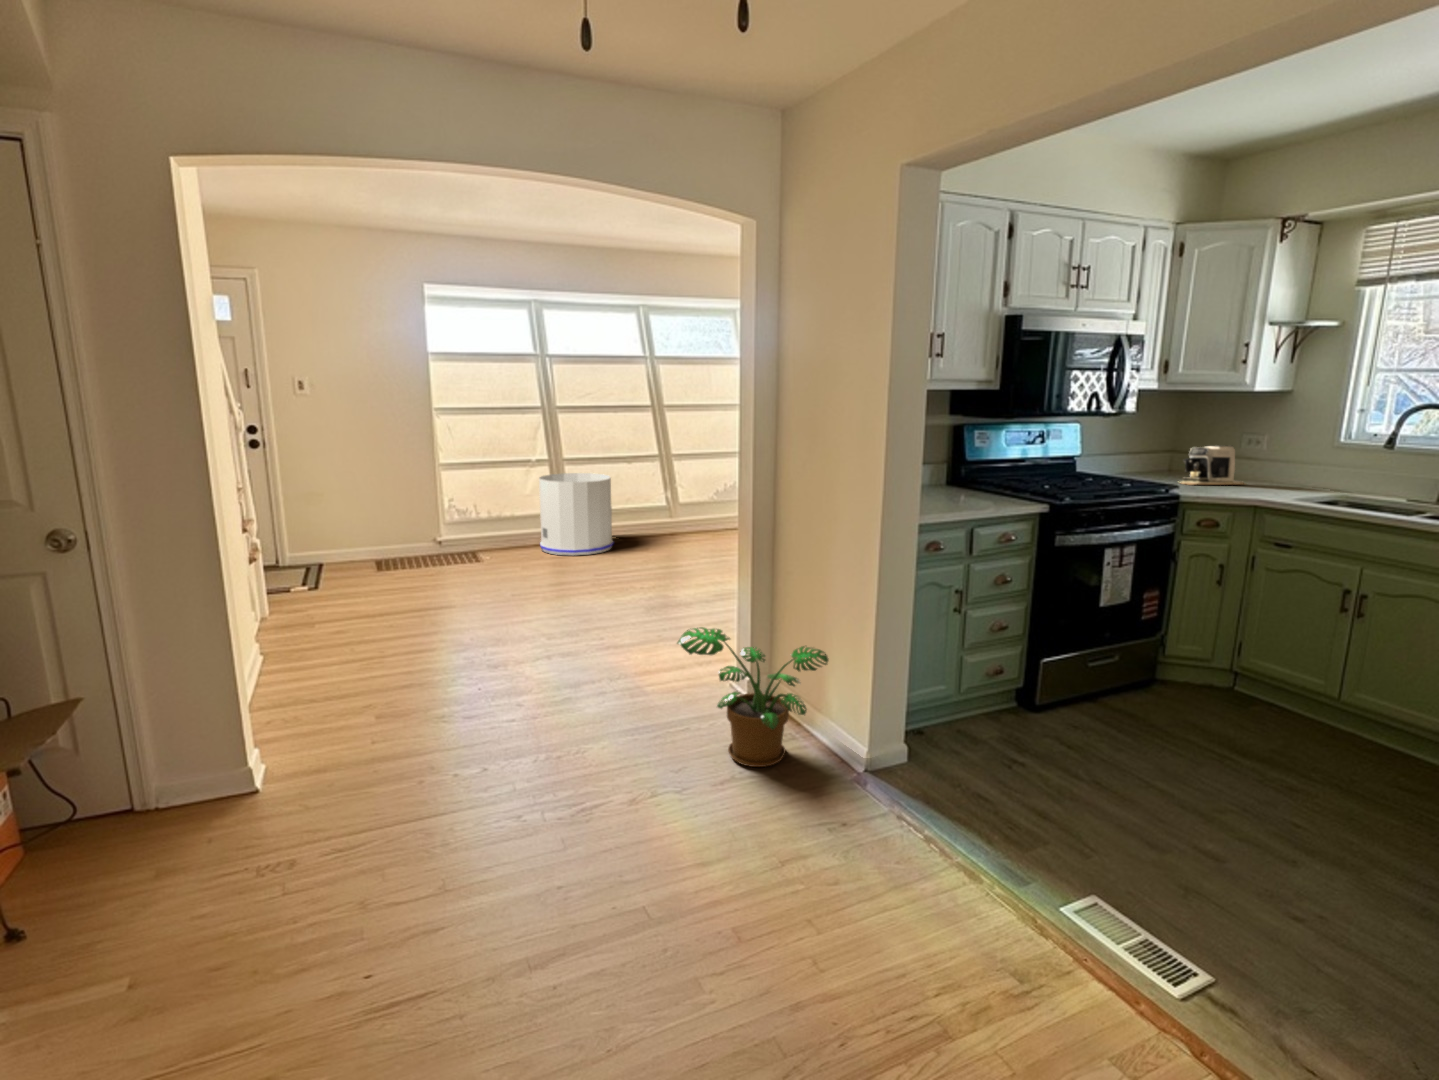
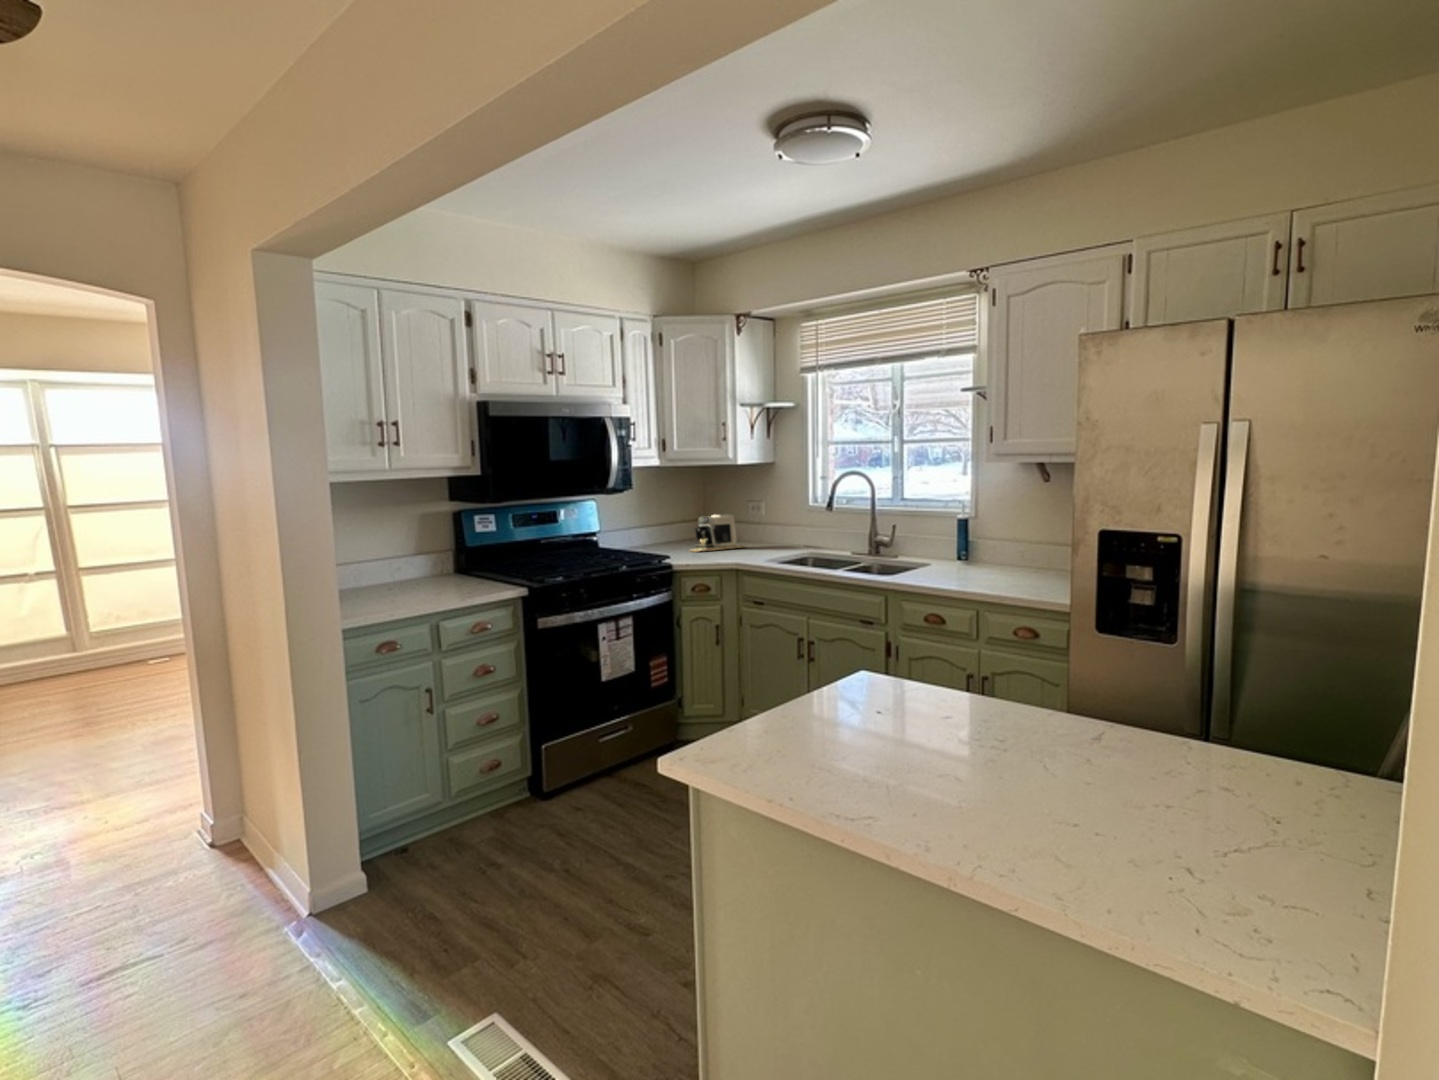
trash can: present [539,473,614,556] -> none [33,585,154,690]
potted plant: present [677,627,829,767] -> none [57,778,264,946]

